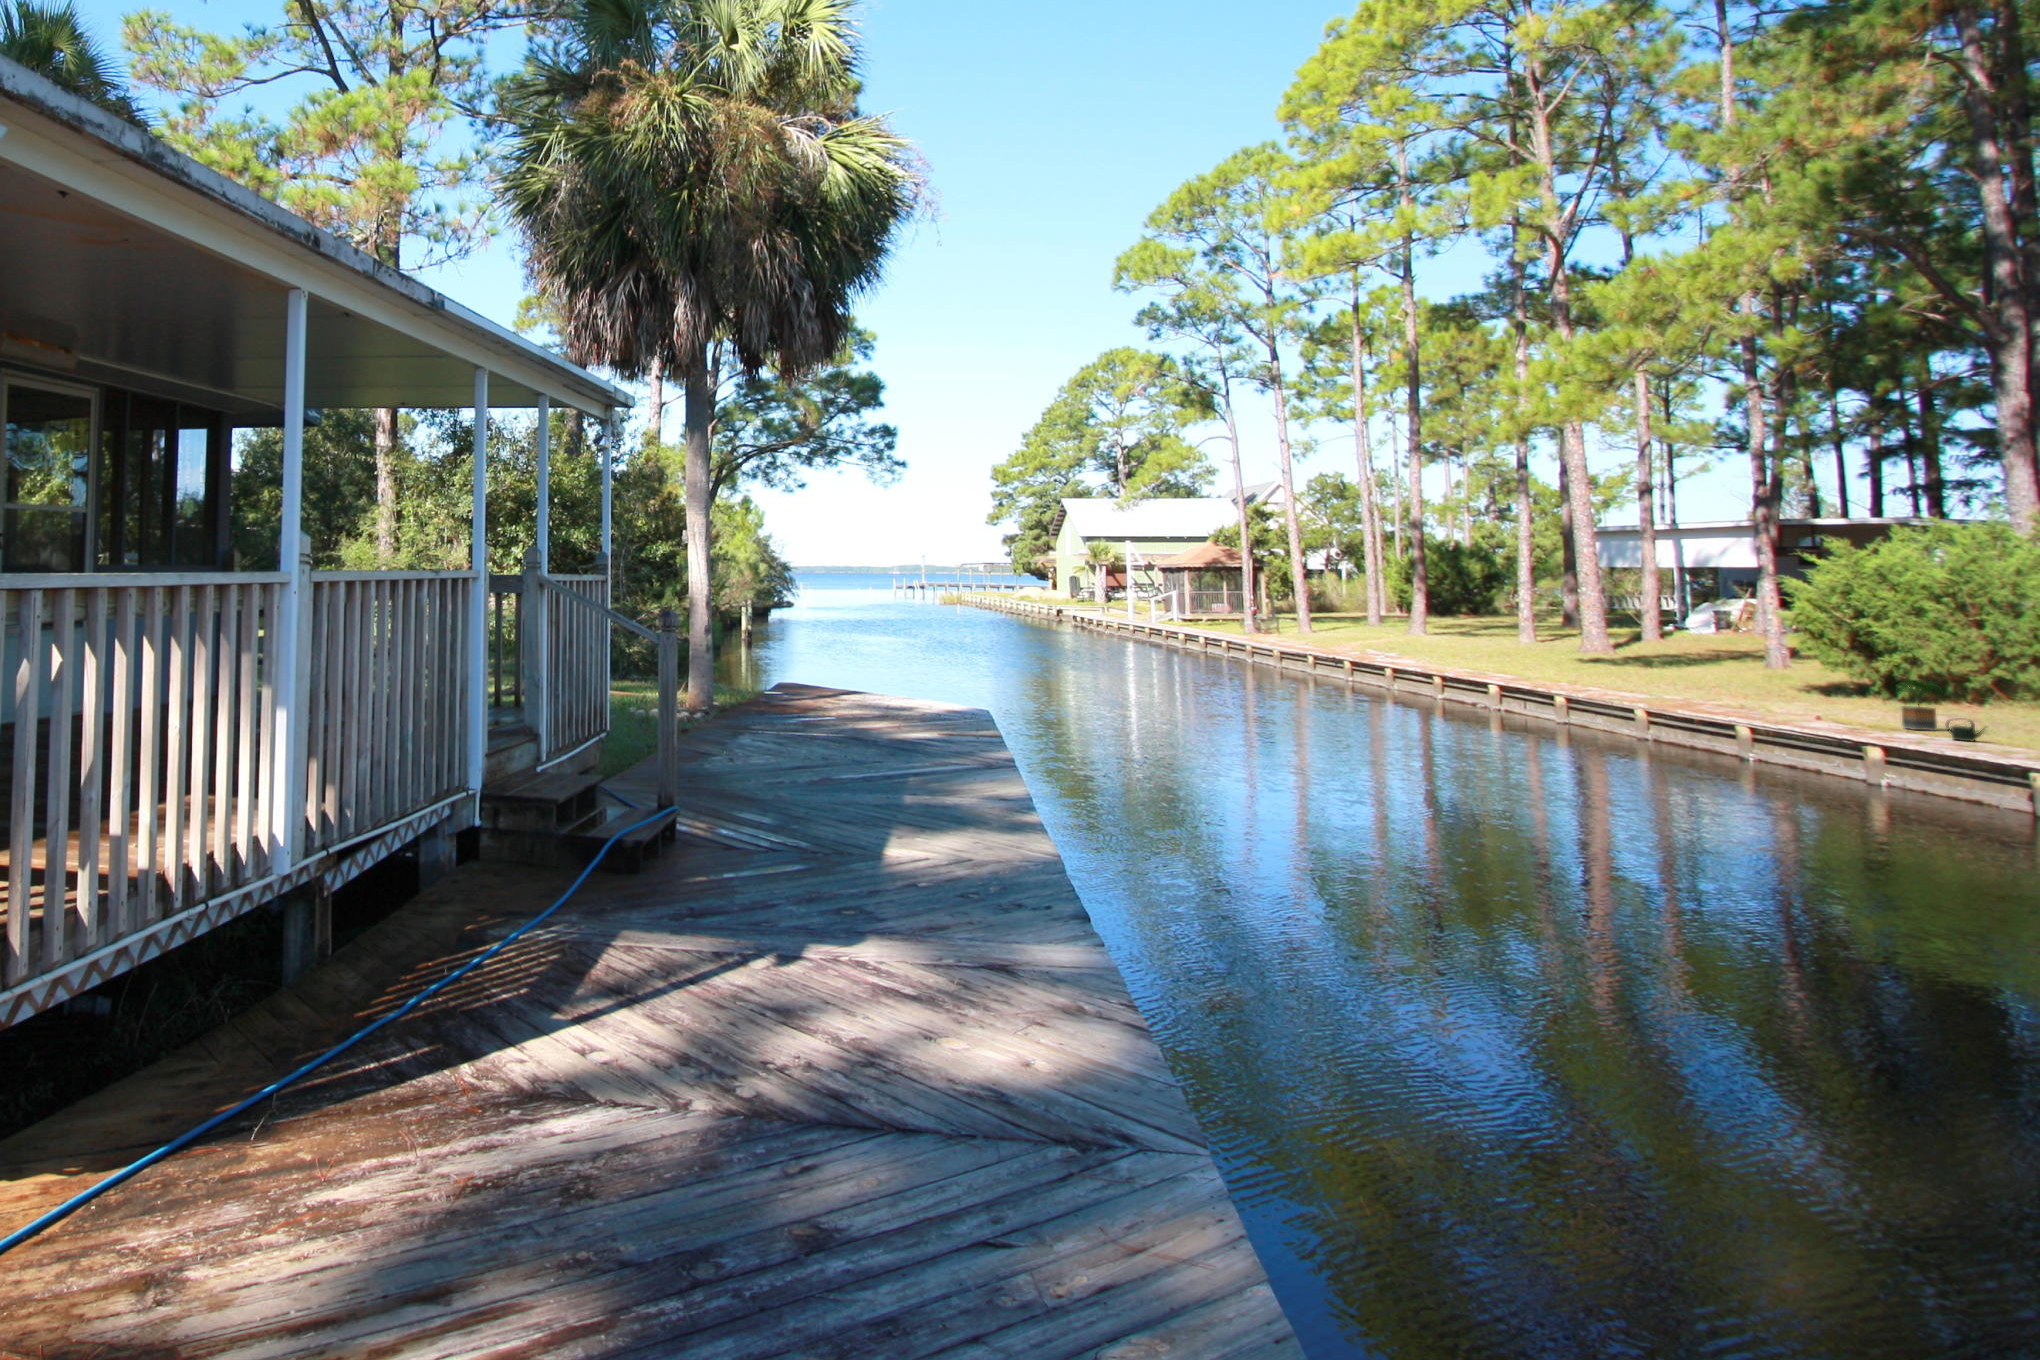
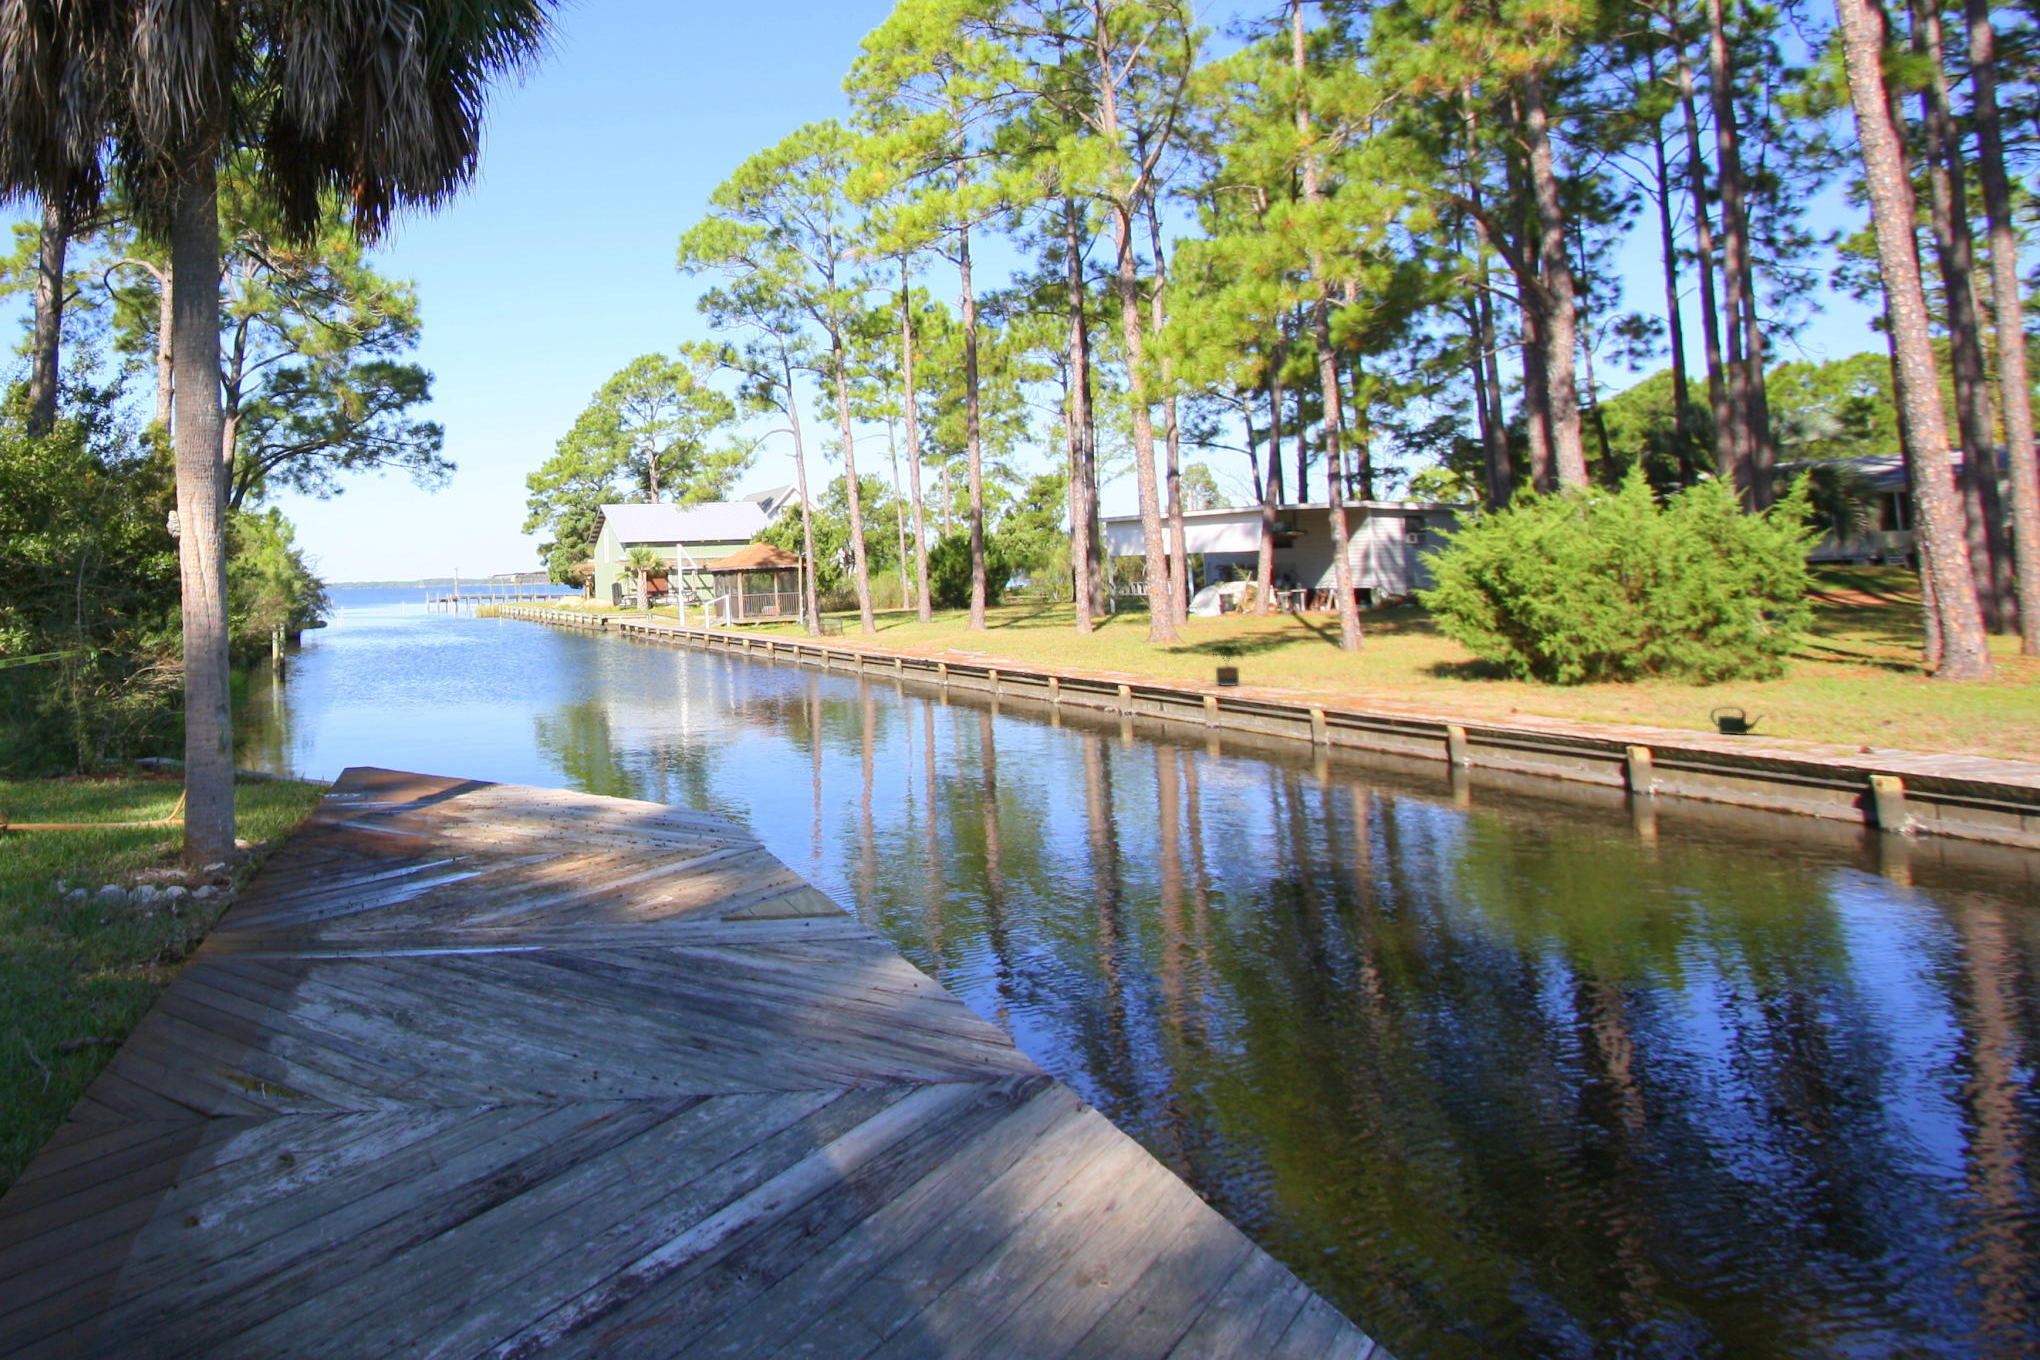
potted tree: present [1897,680,1945,731] -> present [1213,645,1243,686]

